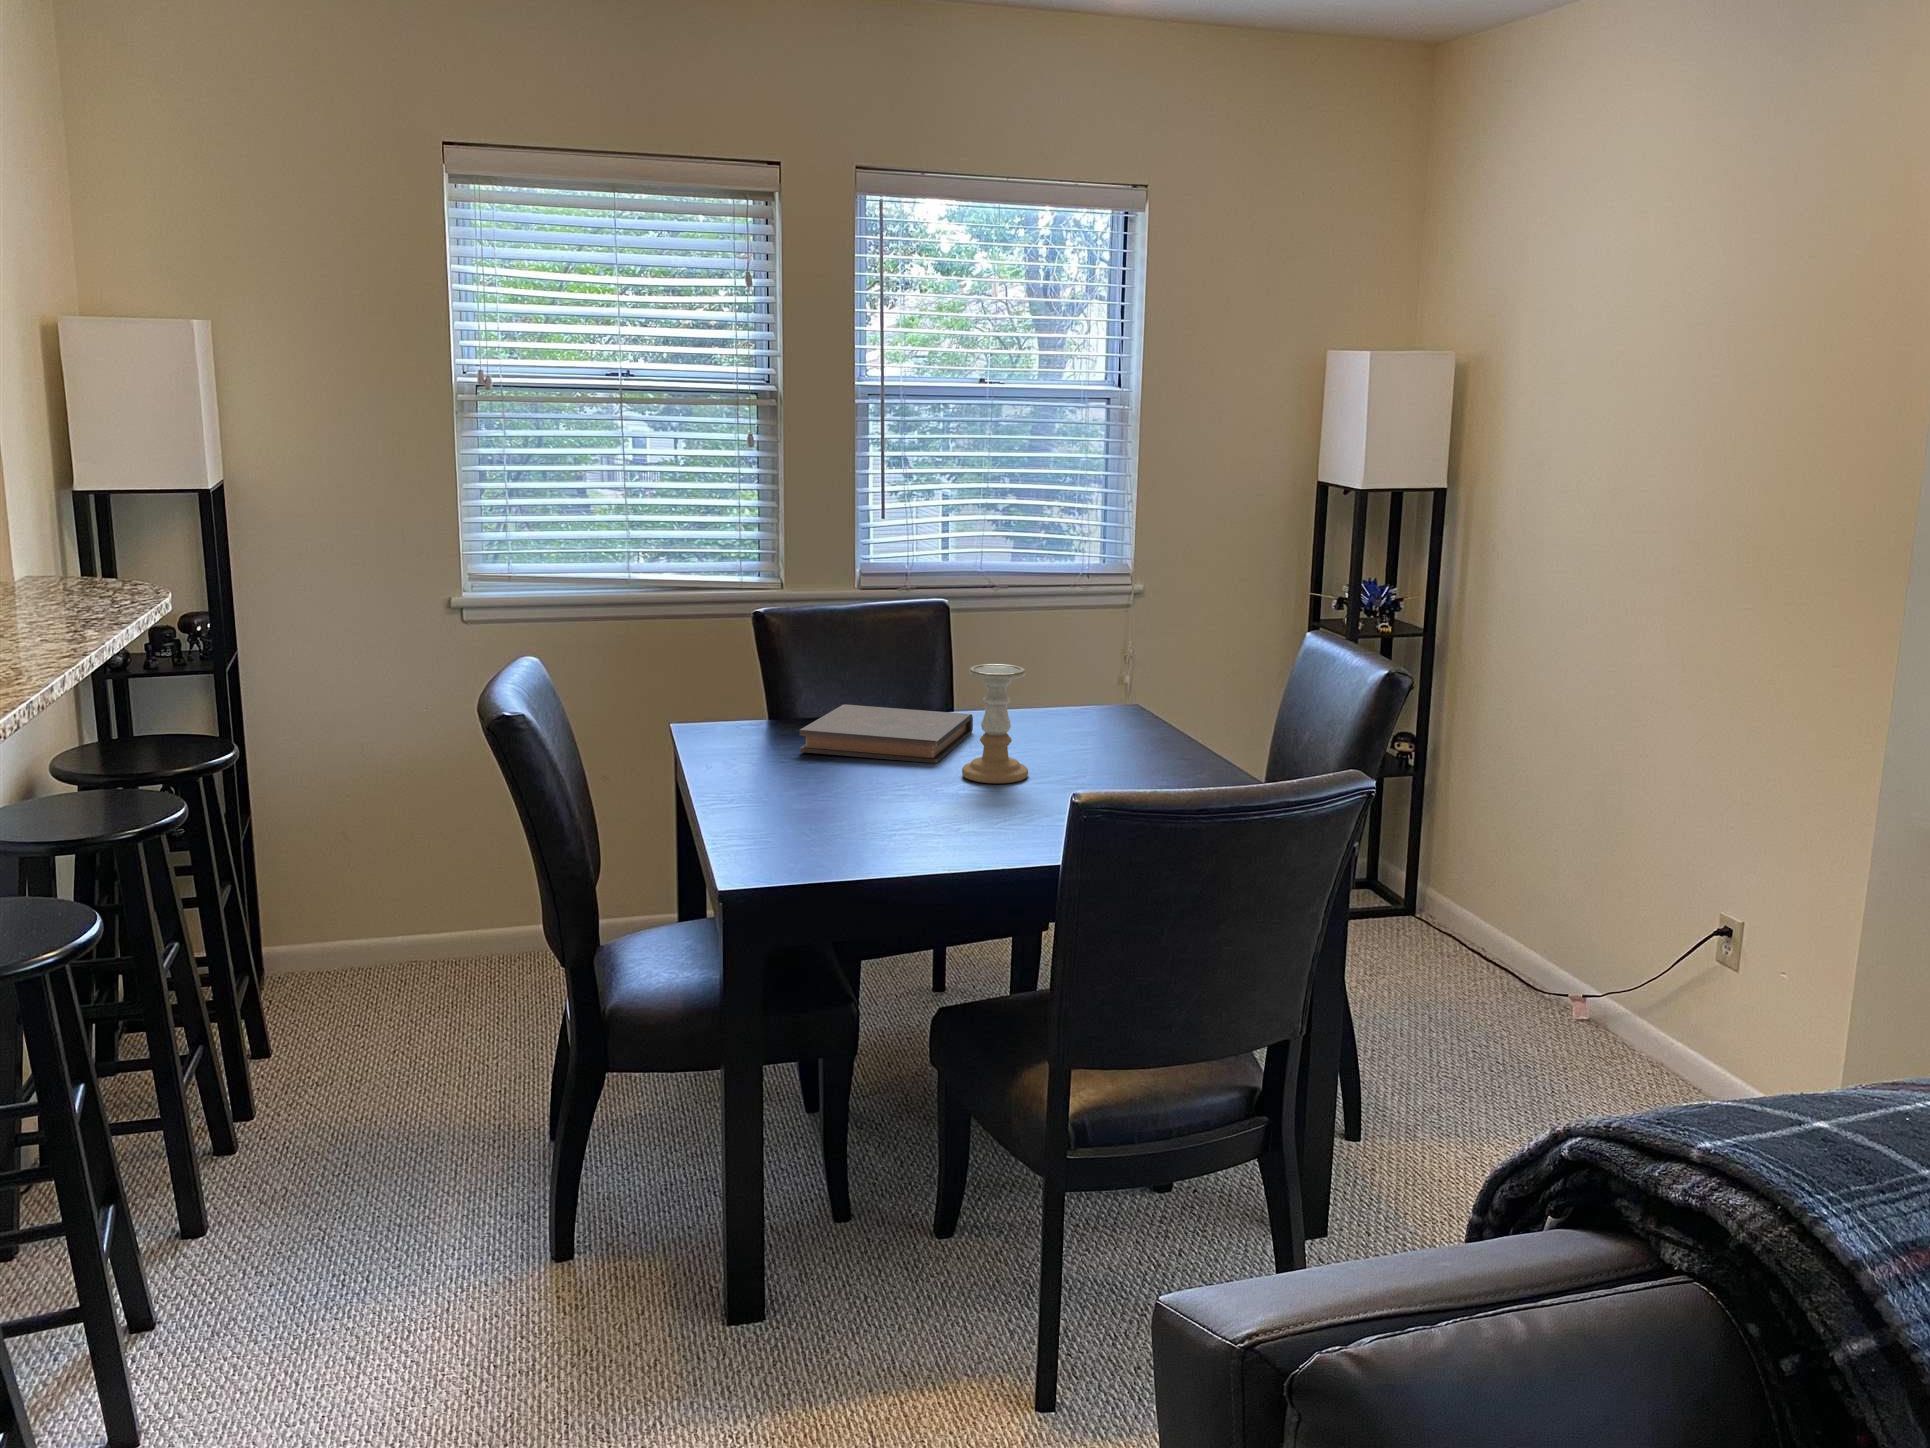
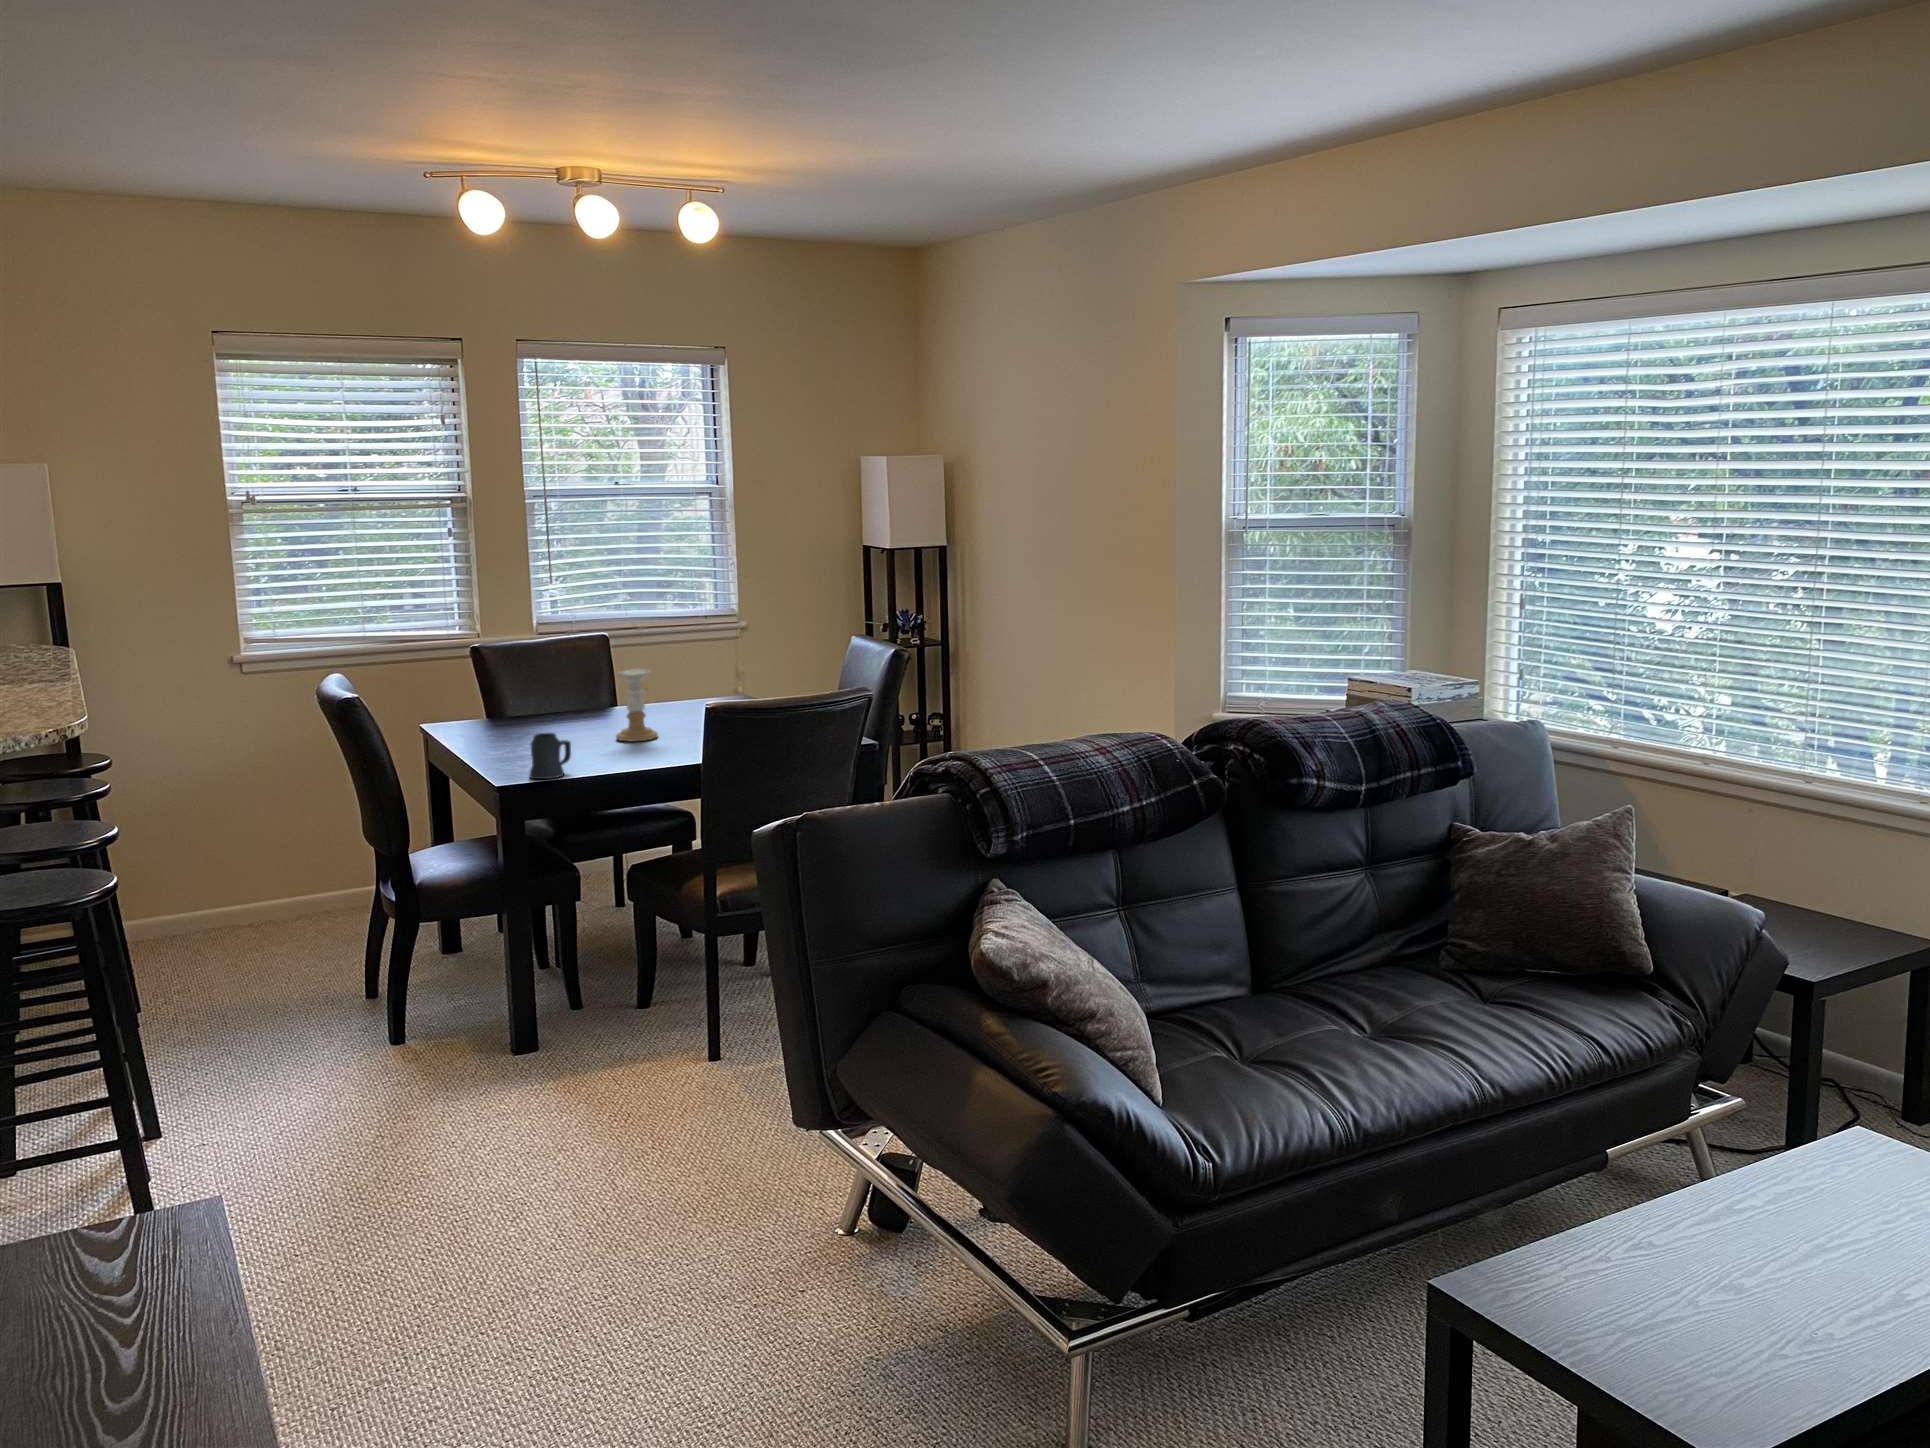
book: present [800,704,973,763] -> none [508,707,623,735]
mug: none [816,776,888,860] -> present [530,733,571,779]

